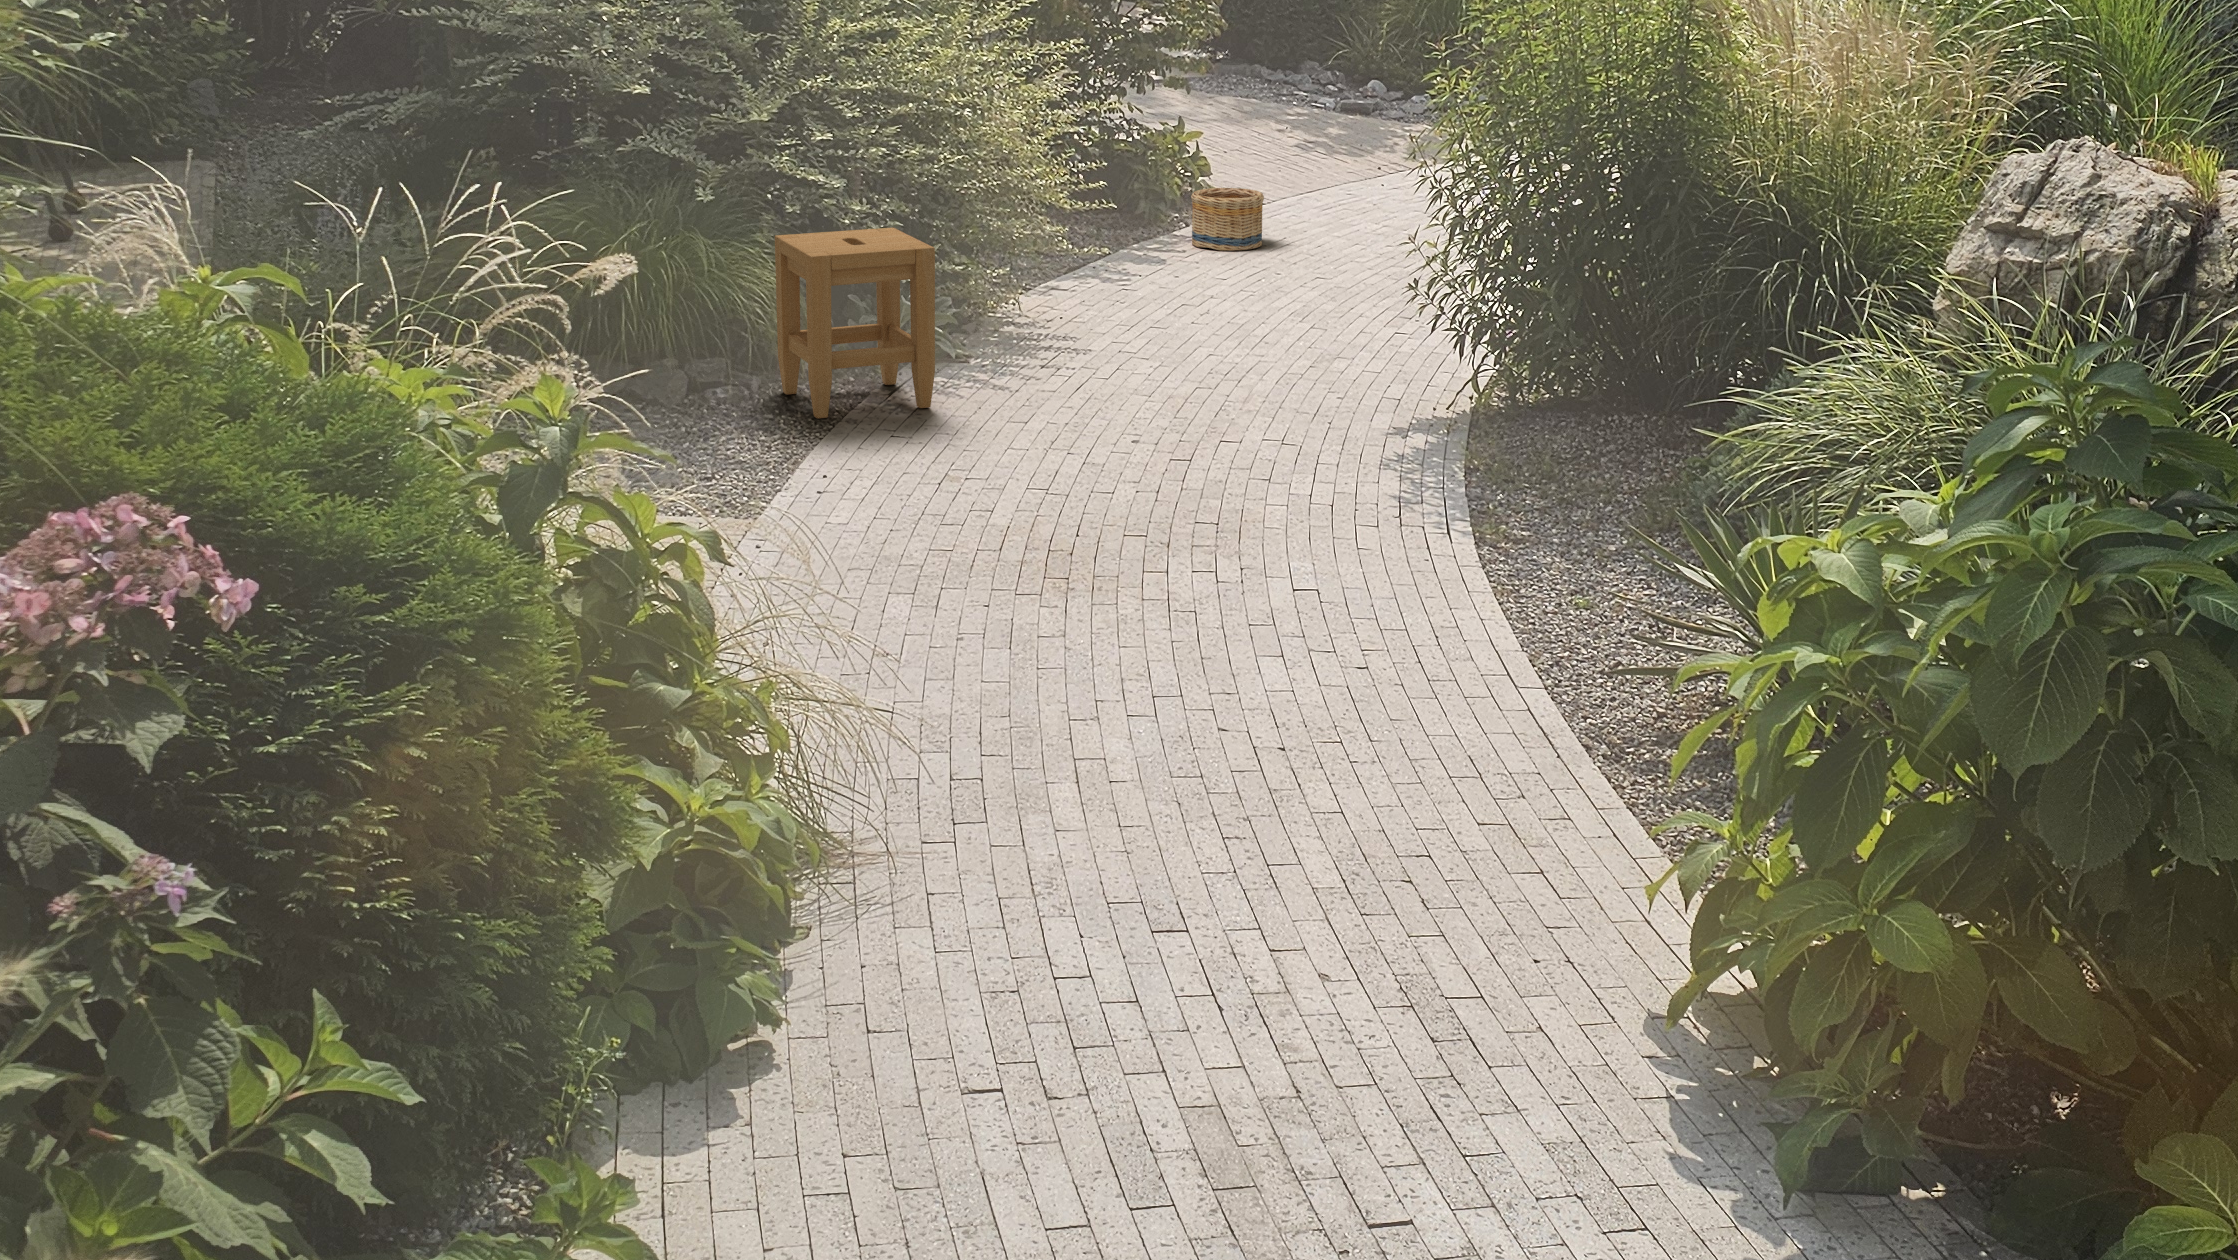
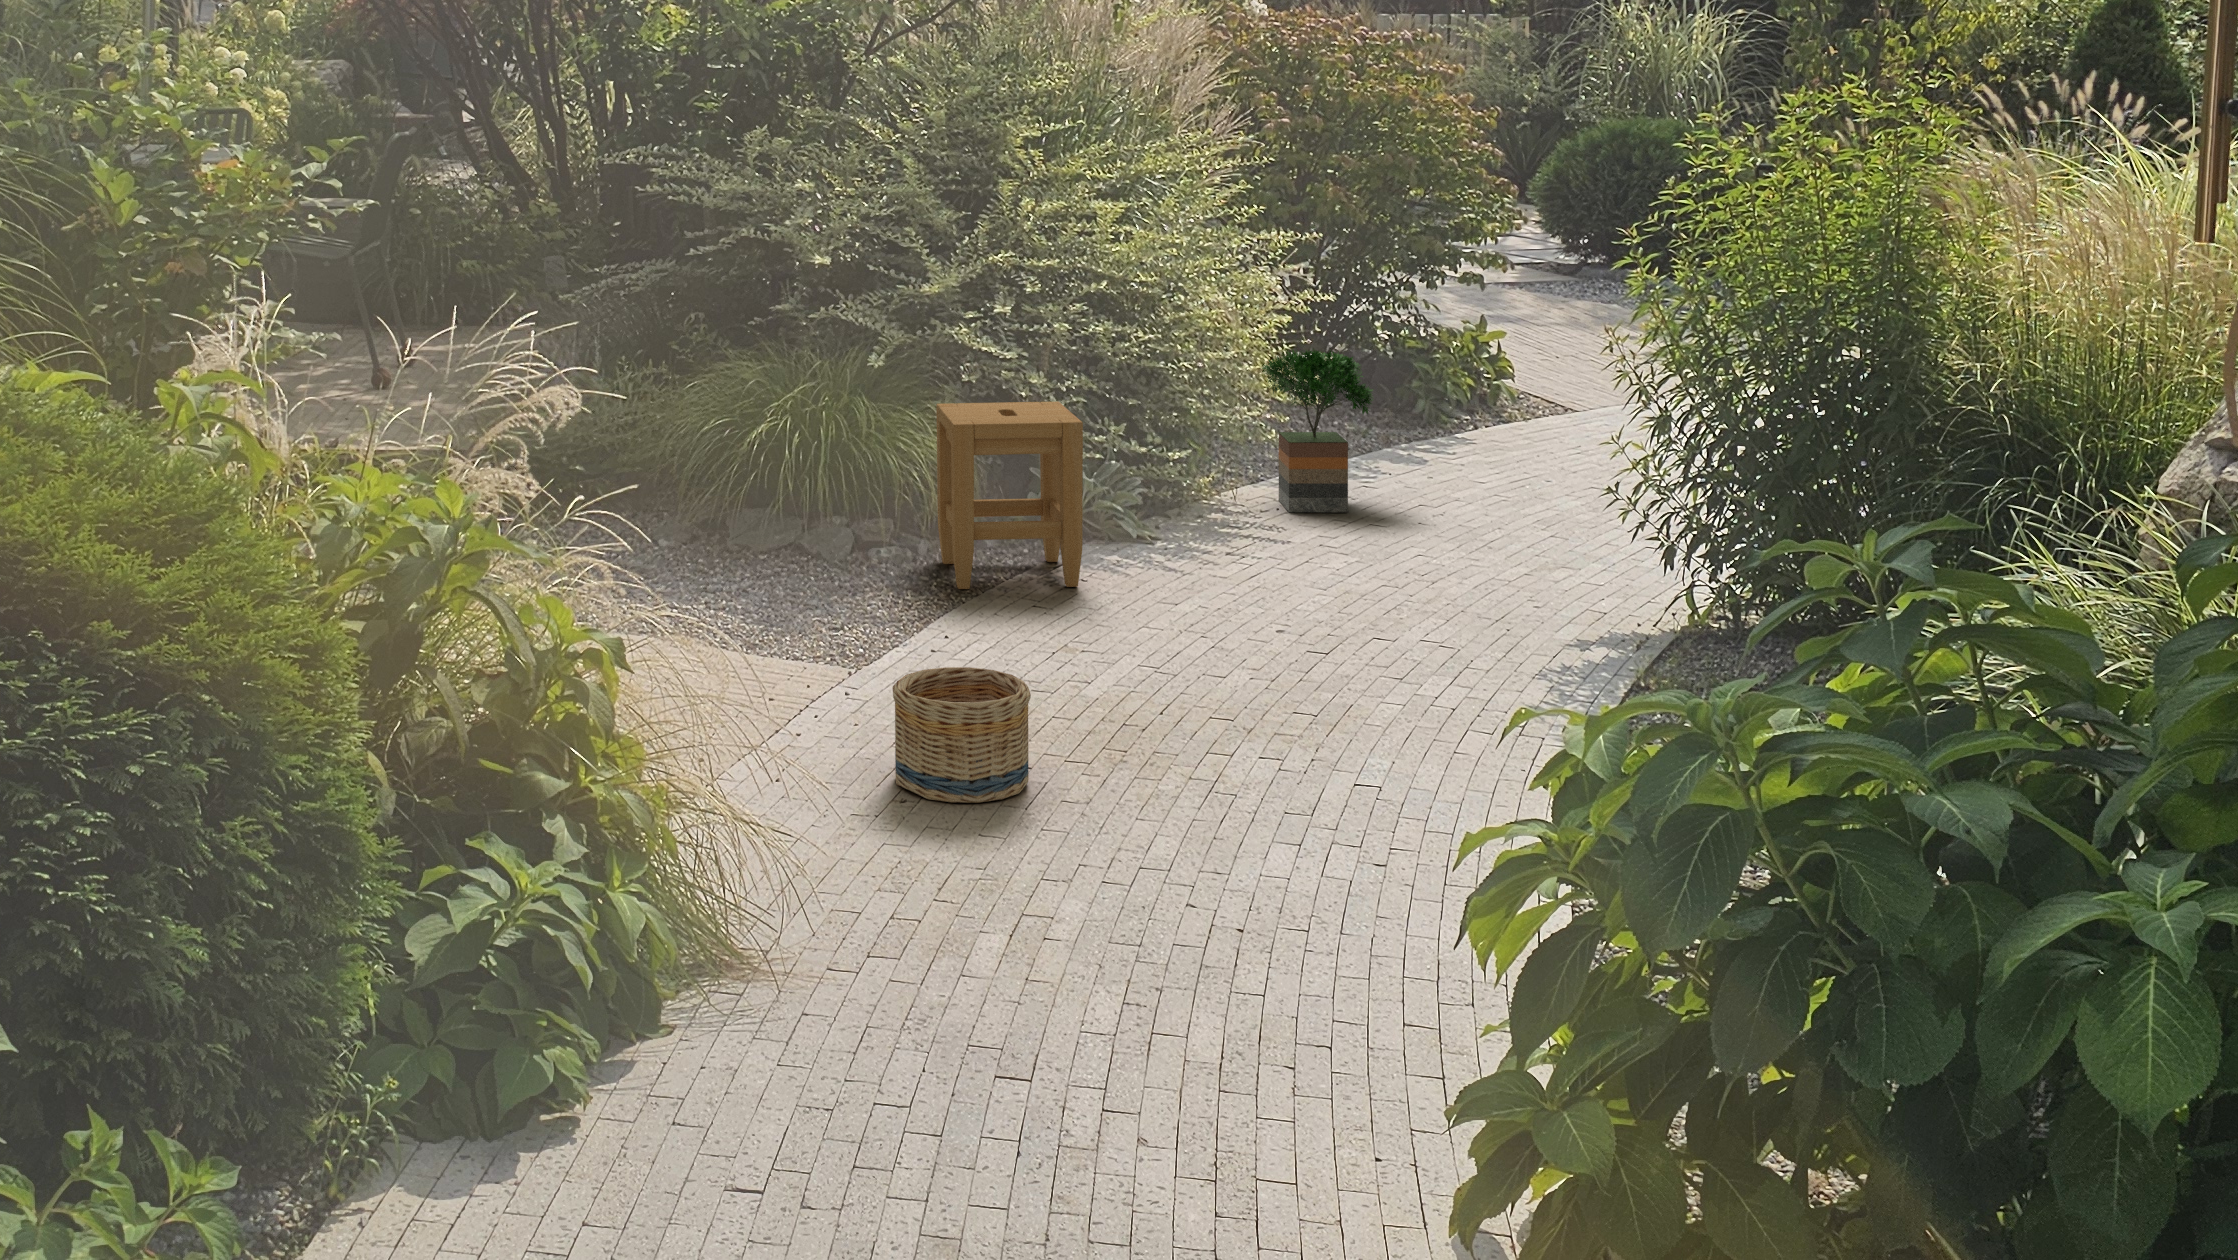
potted tree: none [1049,162,1160,321] -> present [1262,349,1373,512]
basket: present [1191,188,1264,251] -> present [892,667,1031,803]

